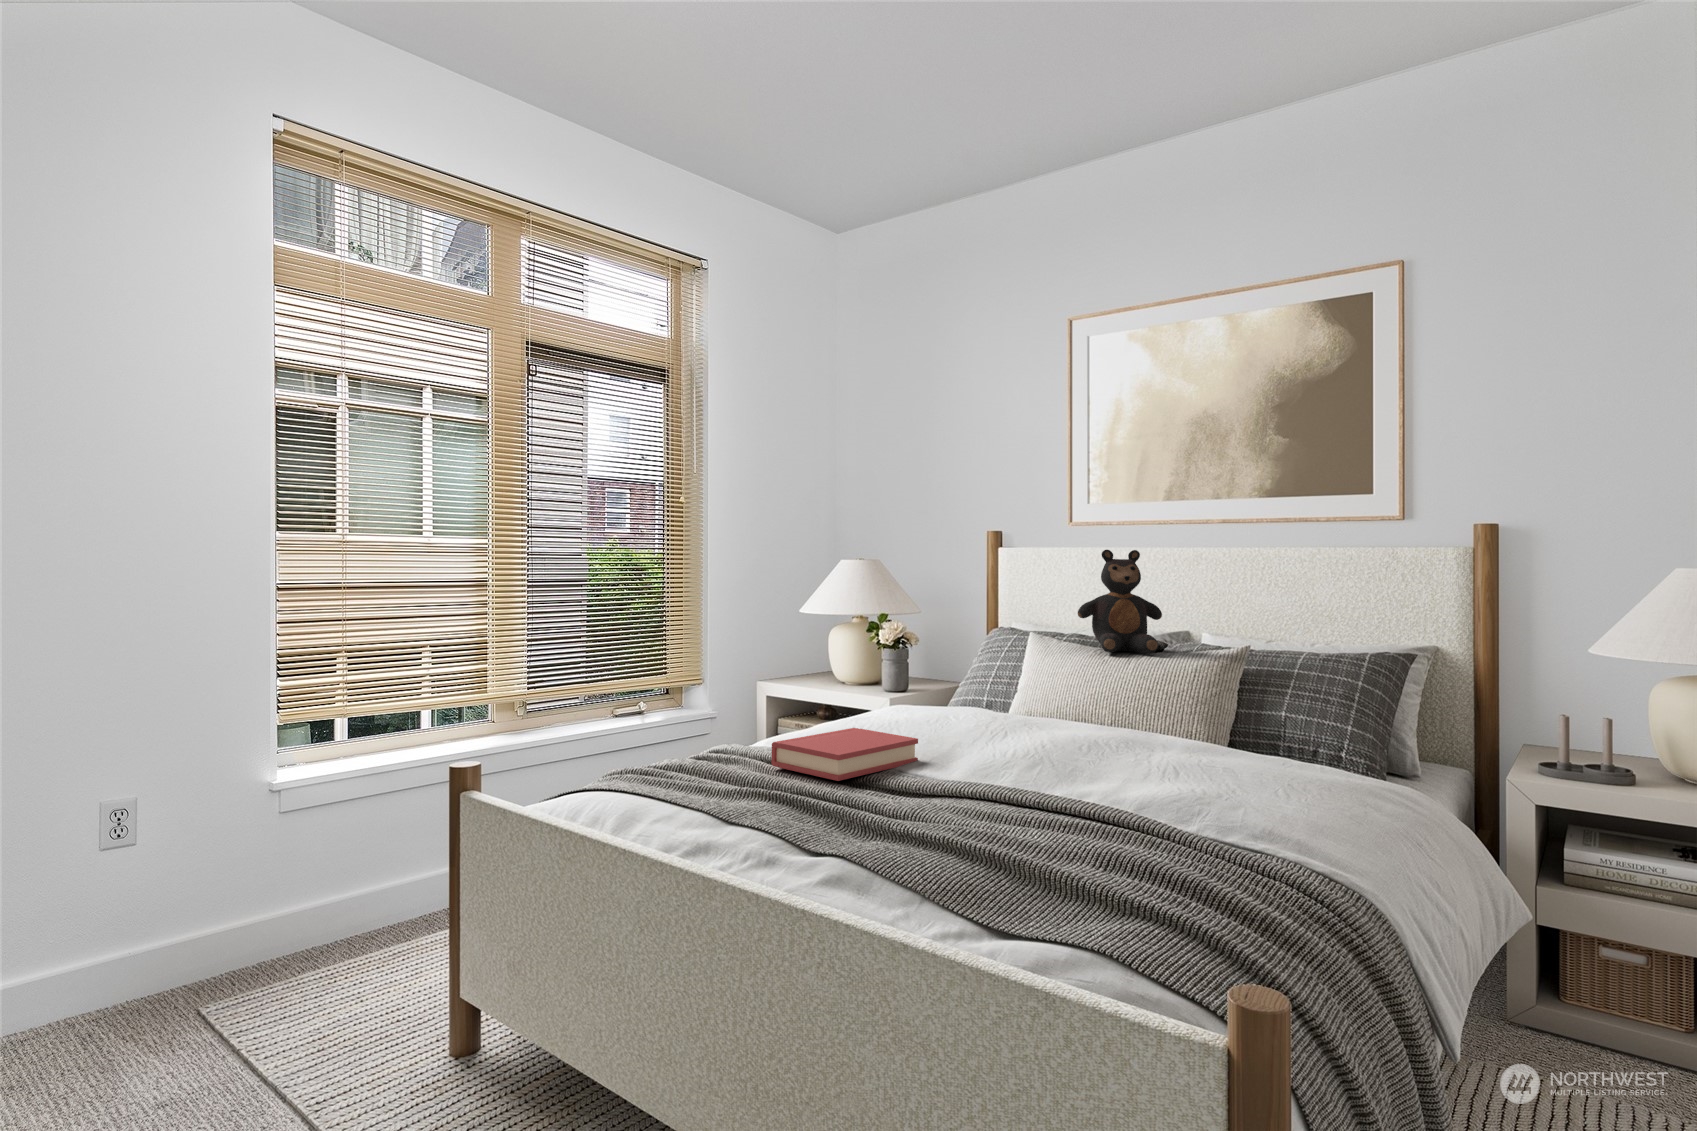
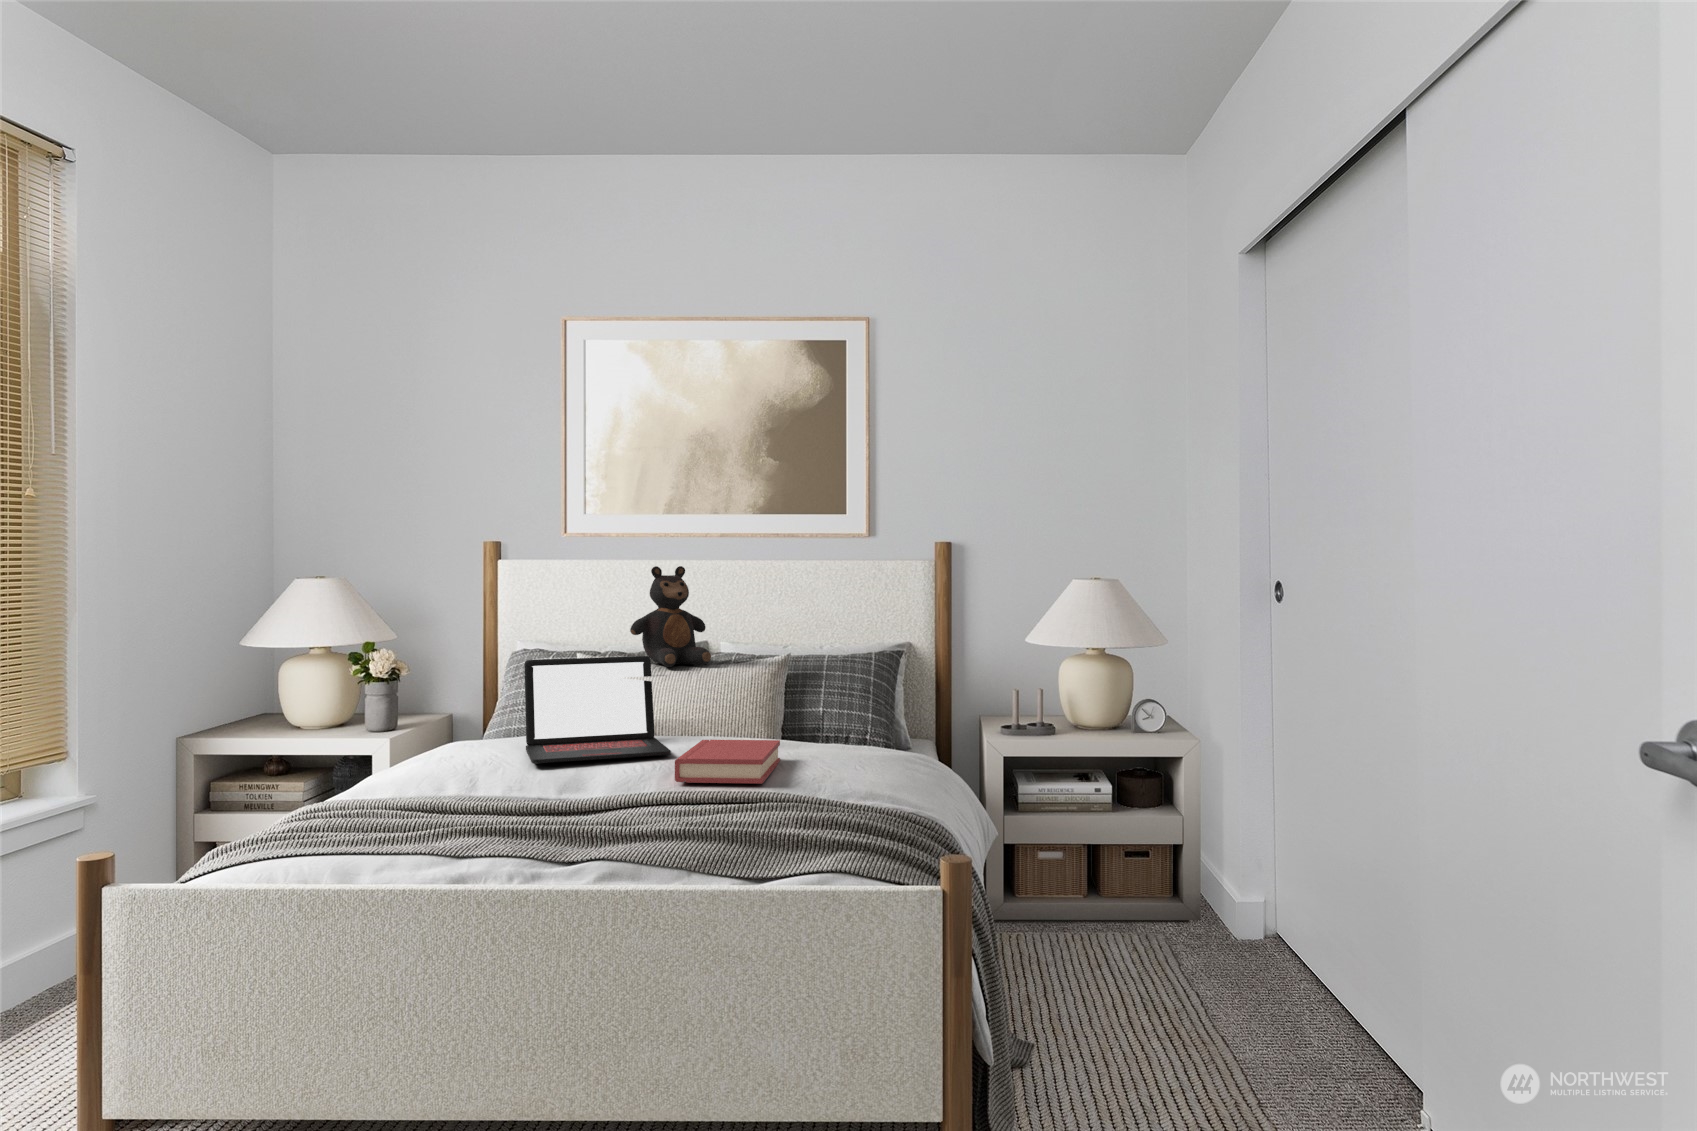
laptop: none [939,634,1082,741] -> present [524,656,671,764]
hardback book: present [771,728,918,781] -> present [675,740,780,784]

